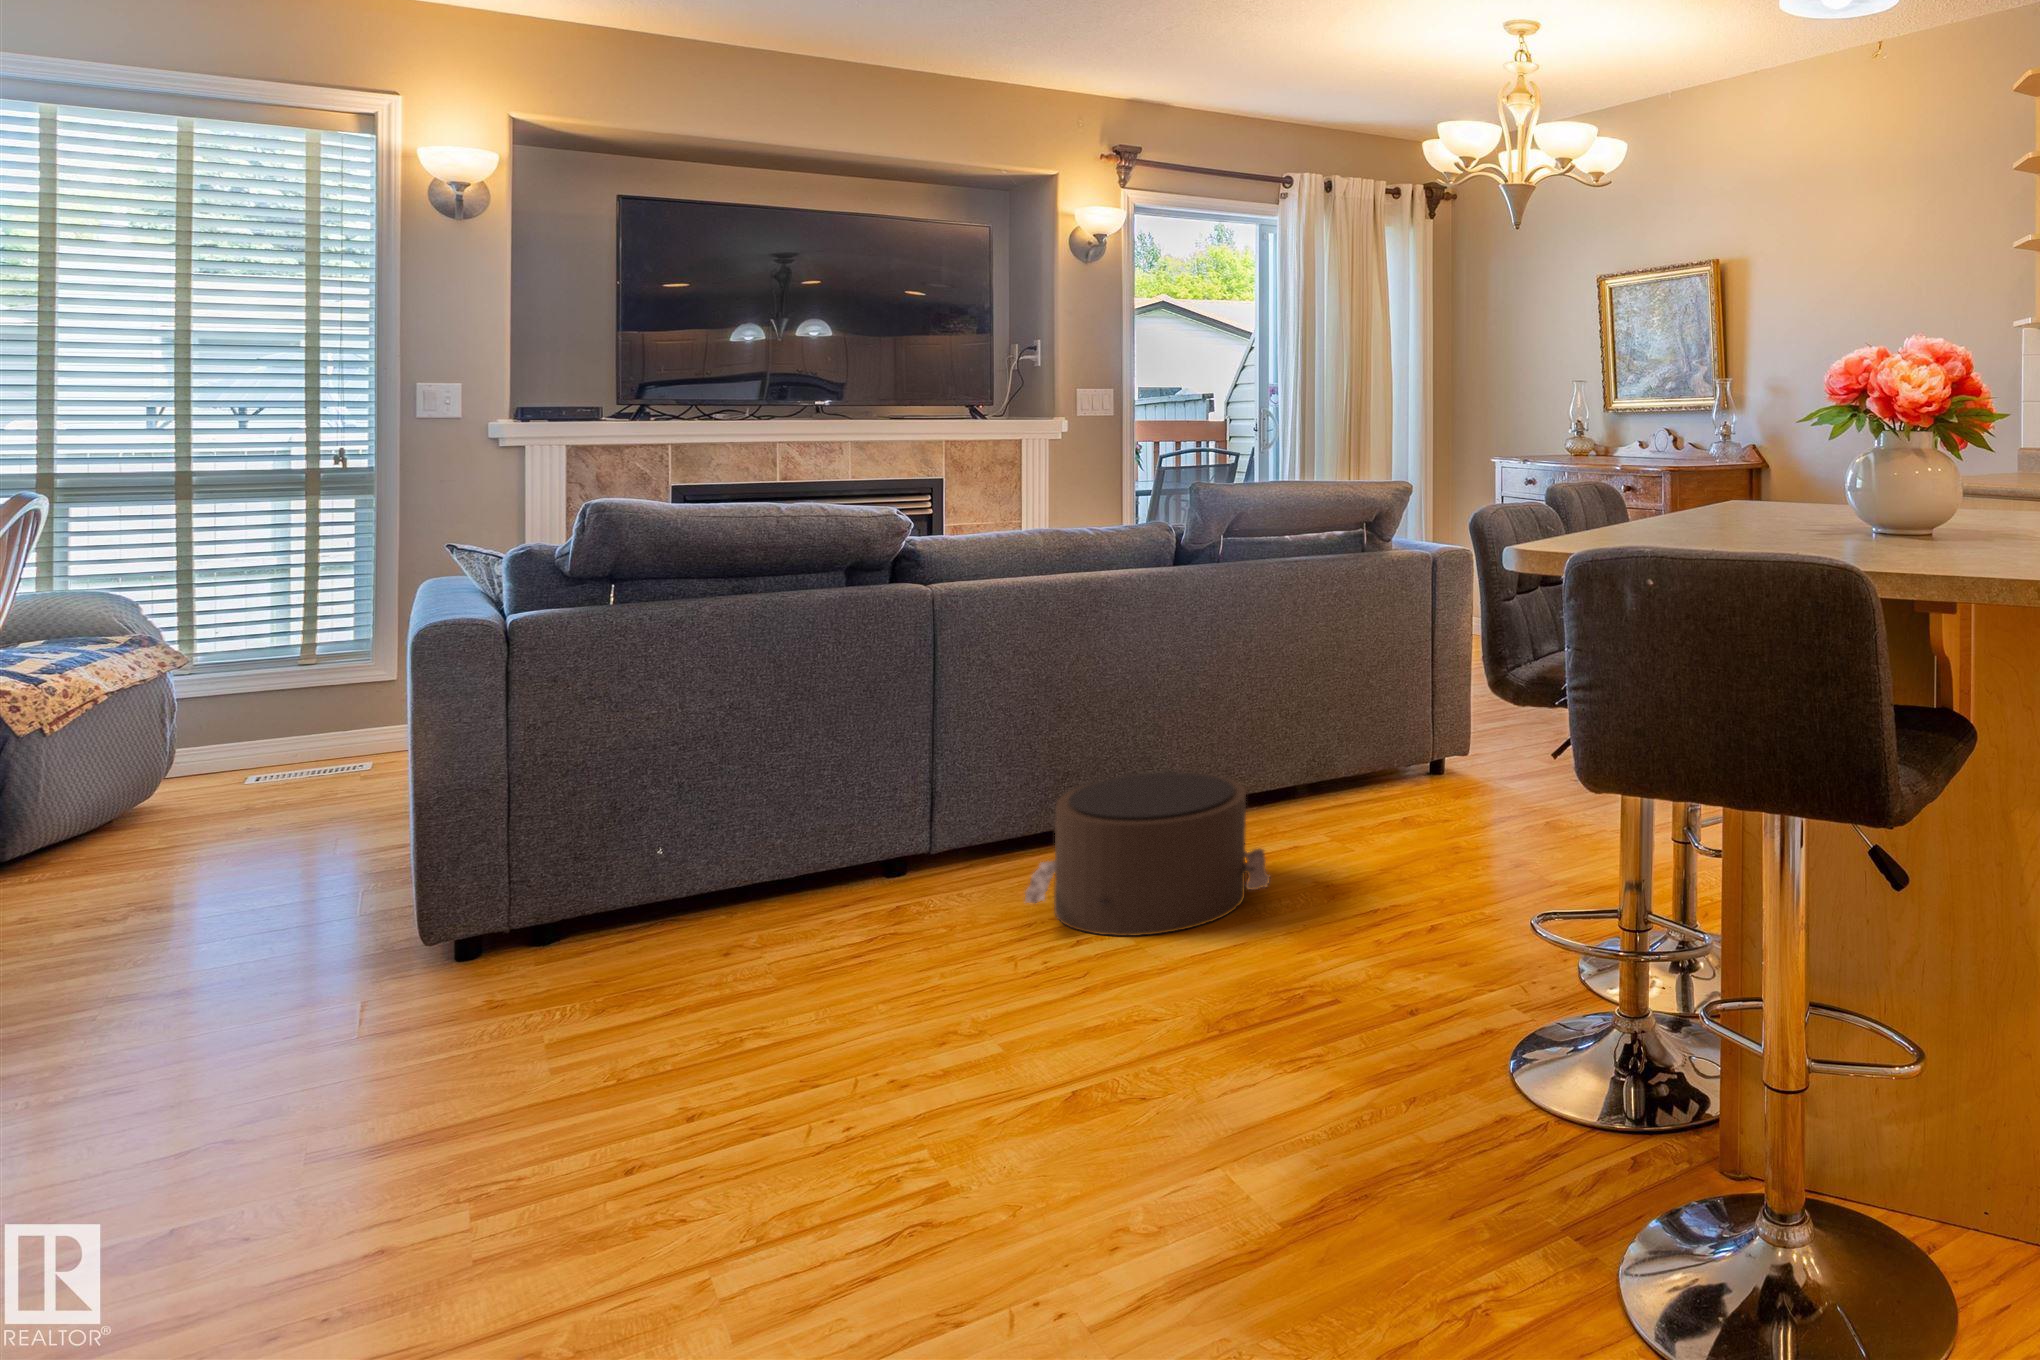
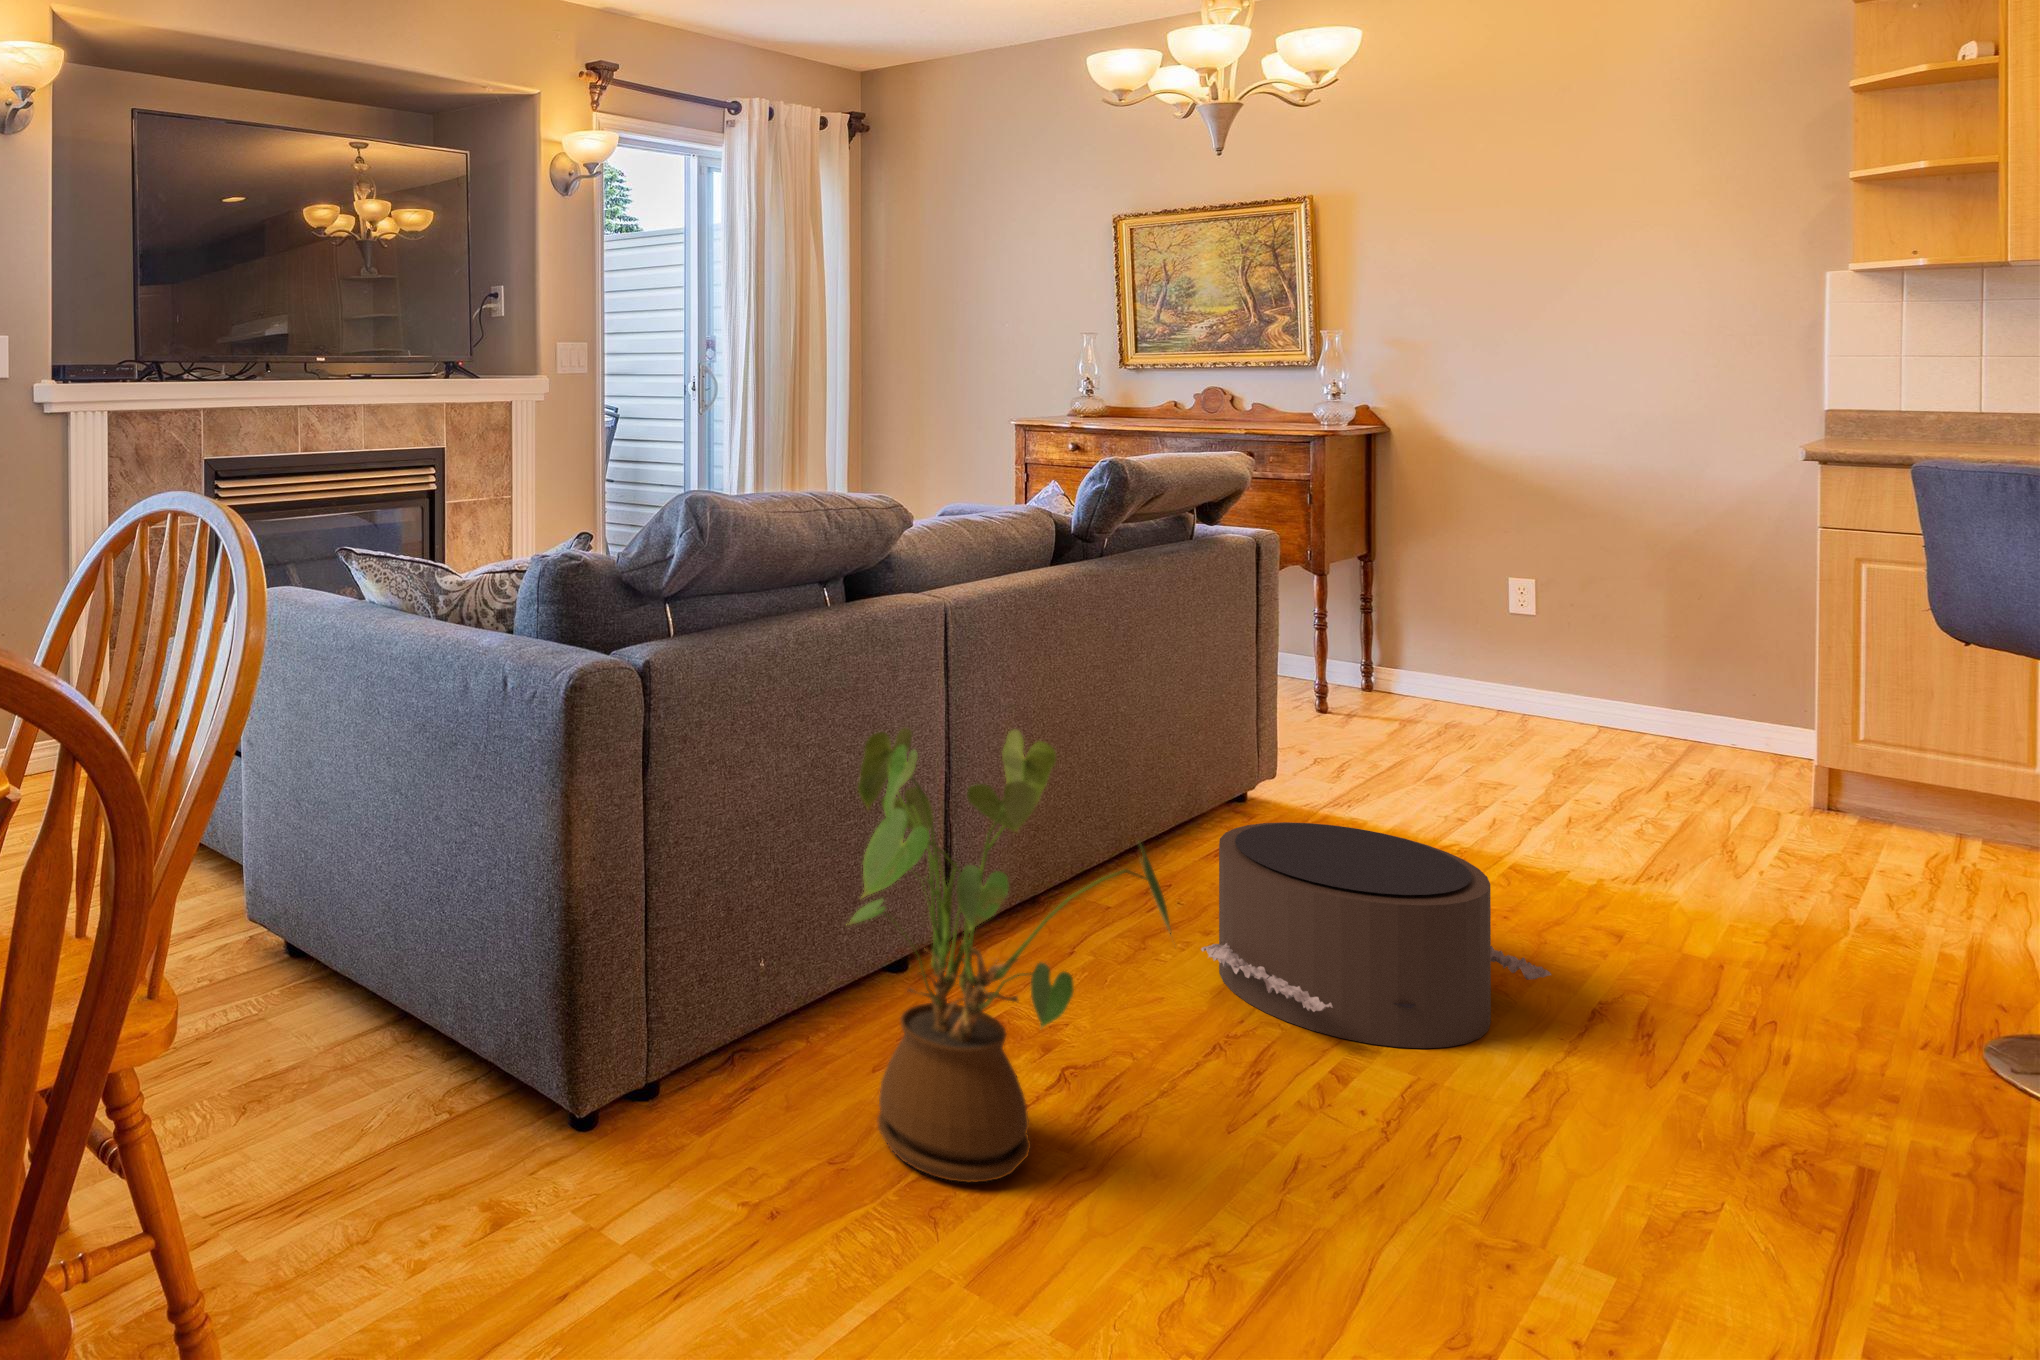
house plant: none [510,676,785,998] -> present [850,728,1171,1183]

